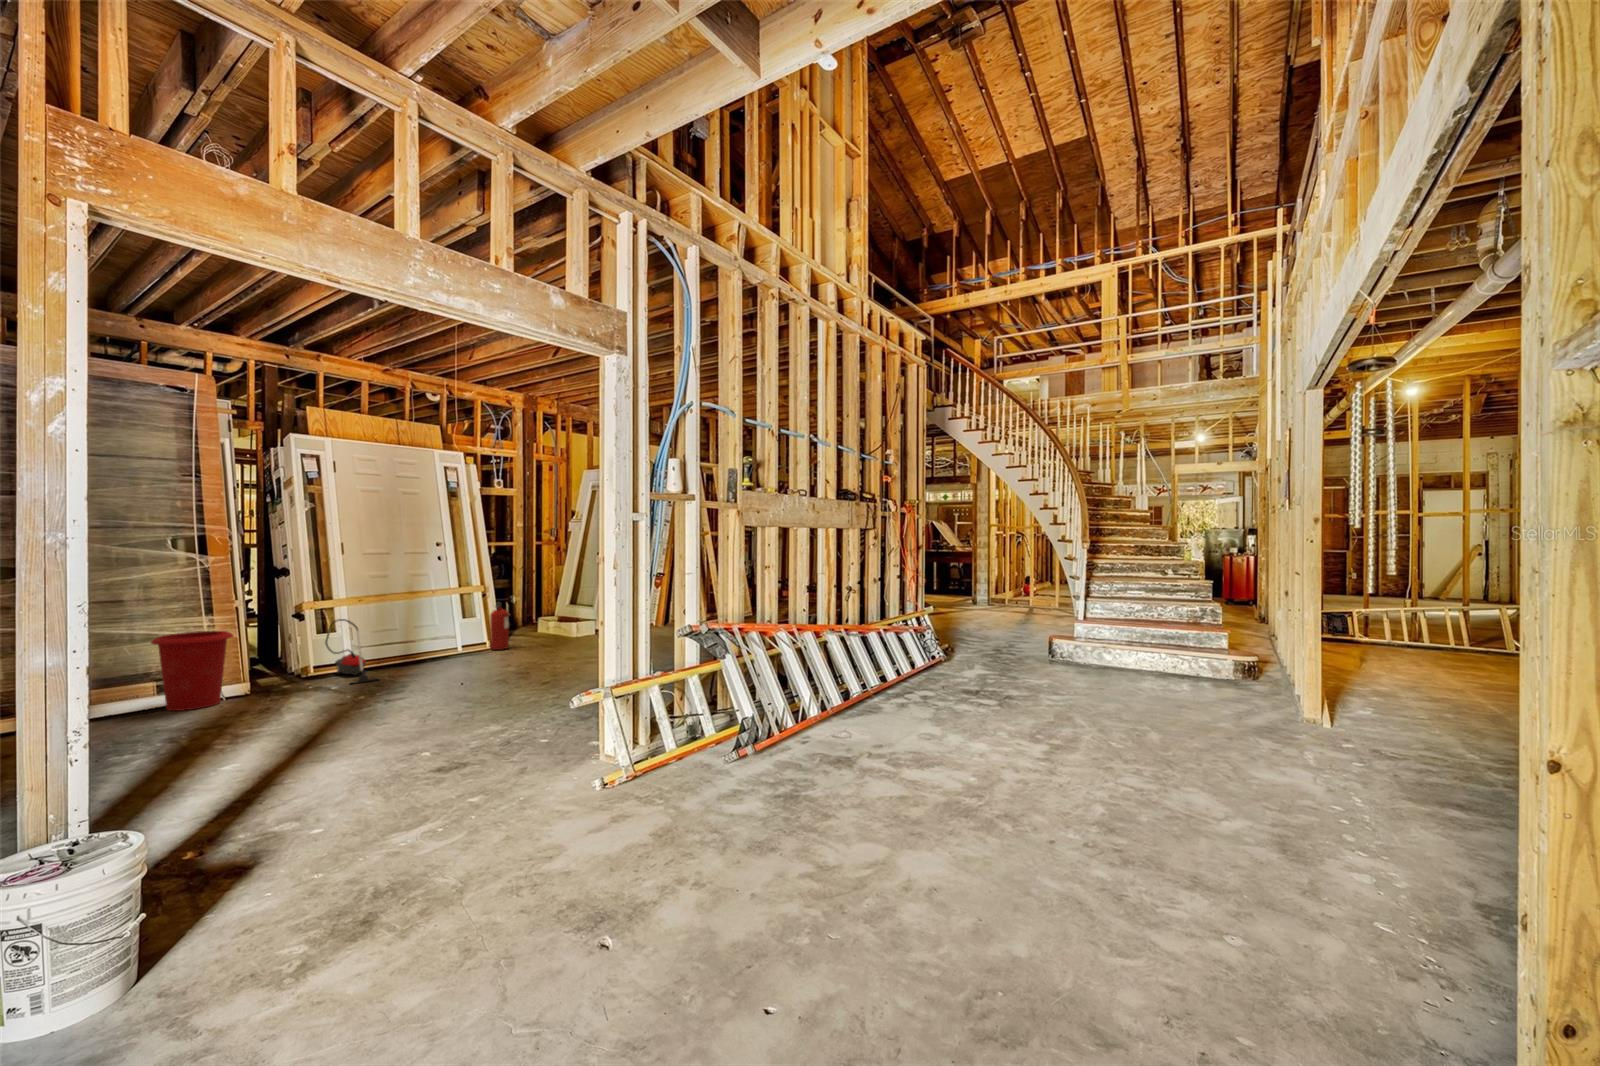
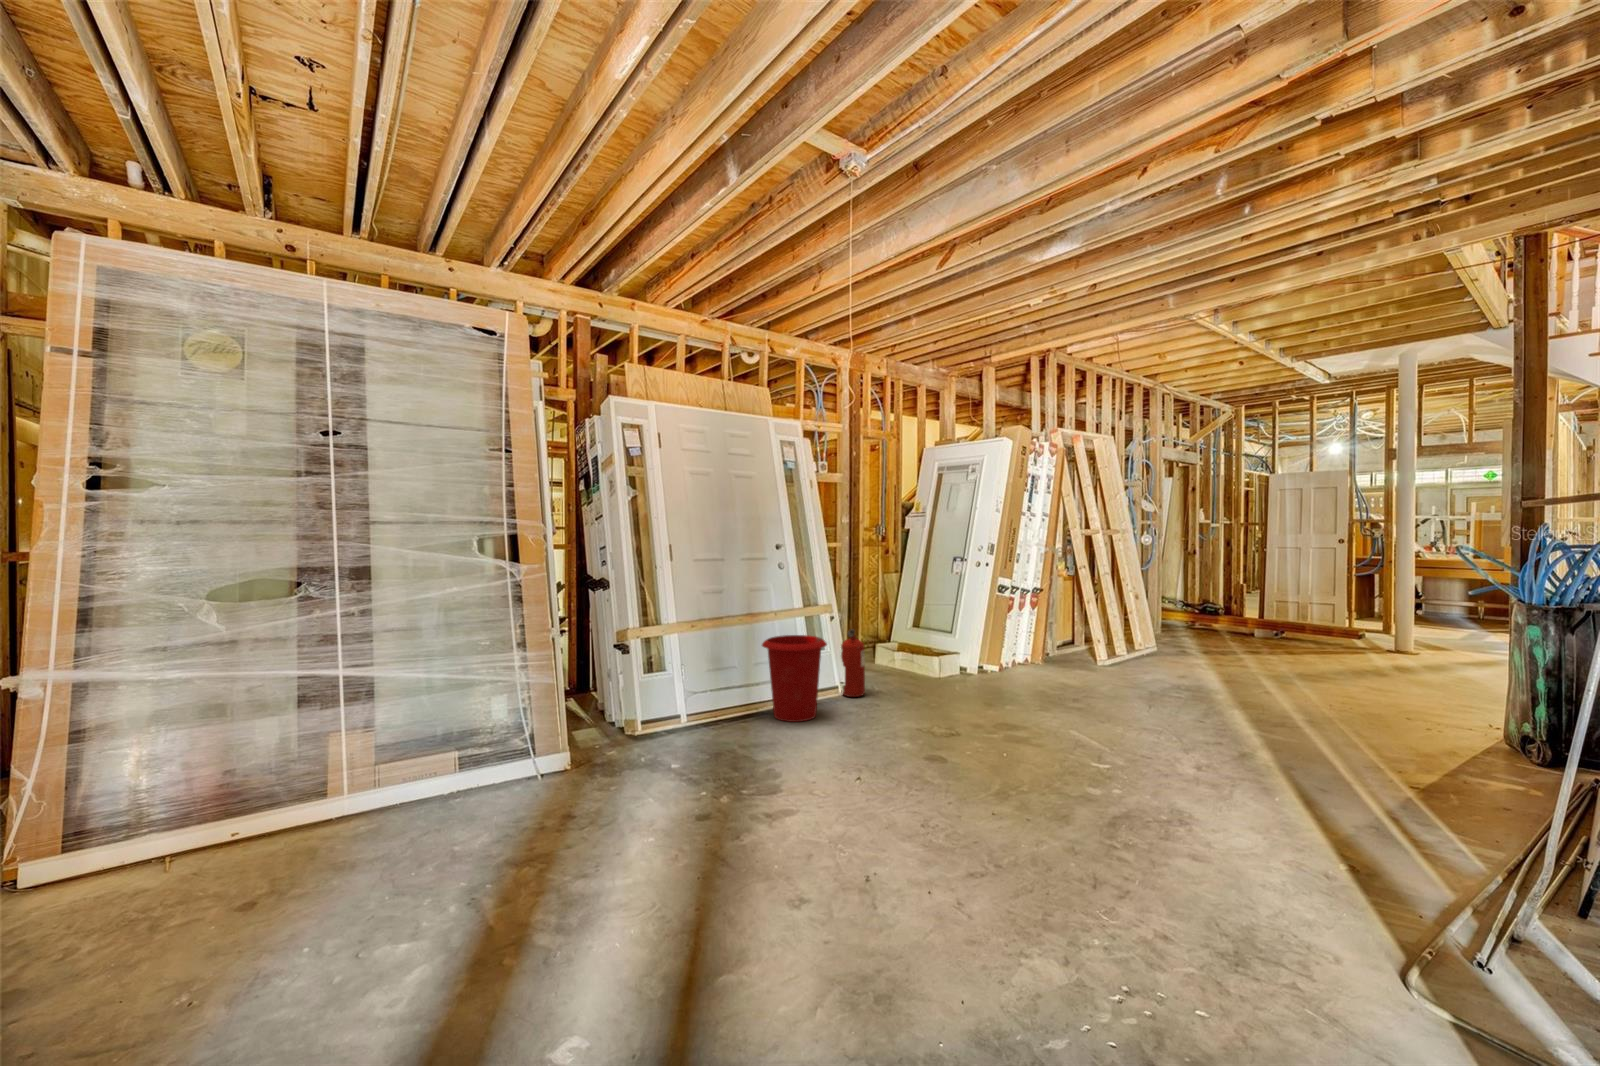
vacuum cleaner: present [325,619,378,684] -> none [658,657,731,761]
waste bin: present [151,631,233,711] -> present [762,635,827,722]

